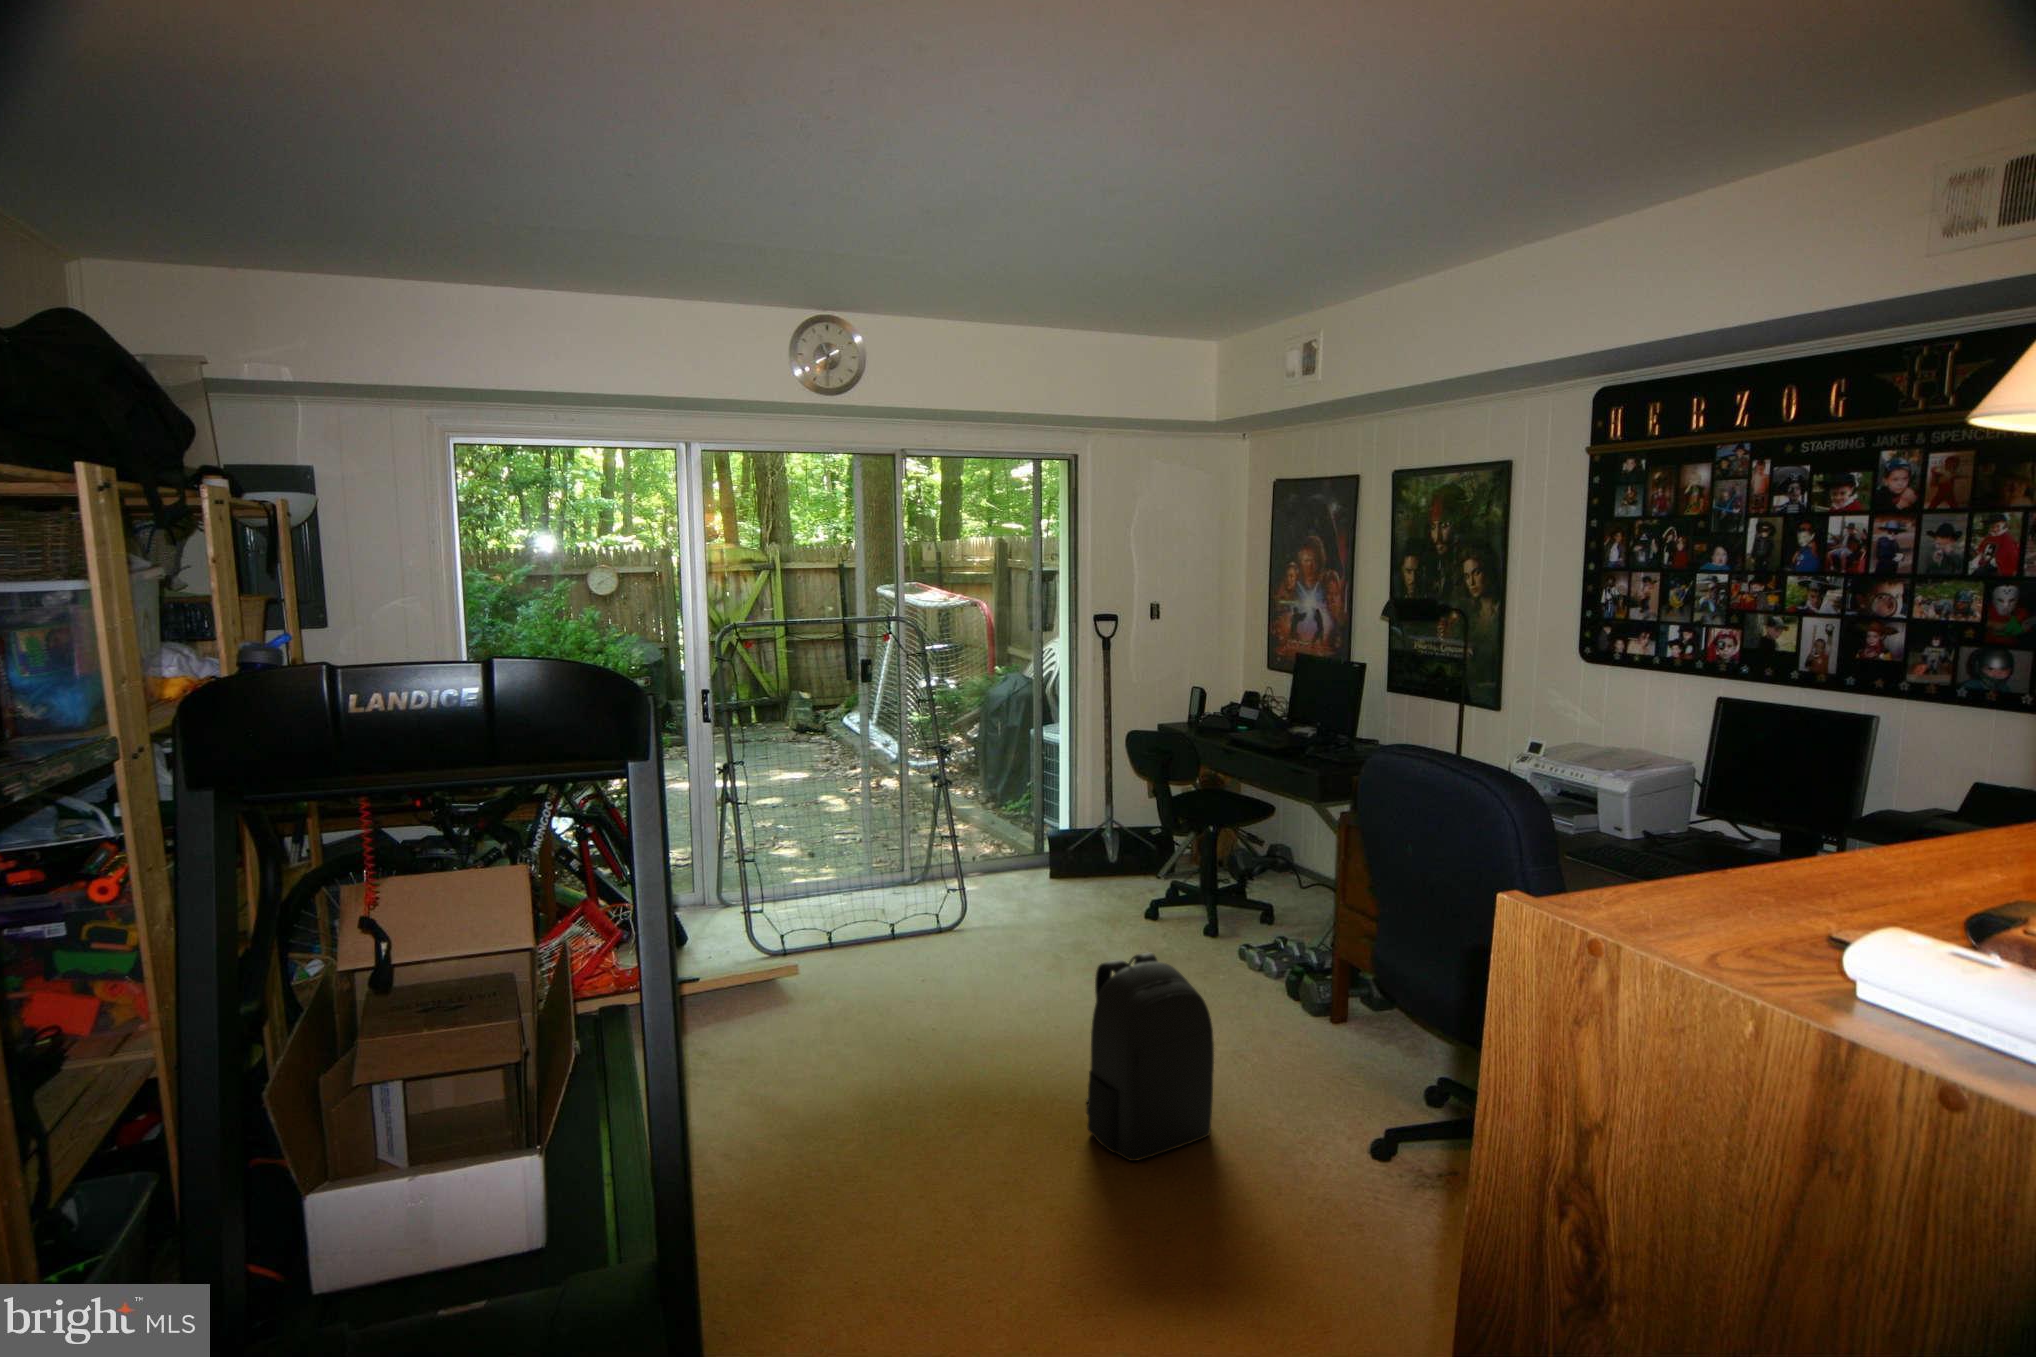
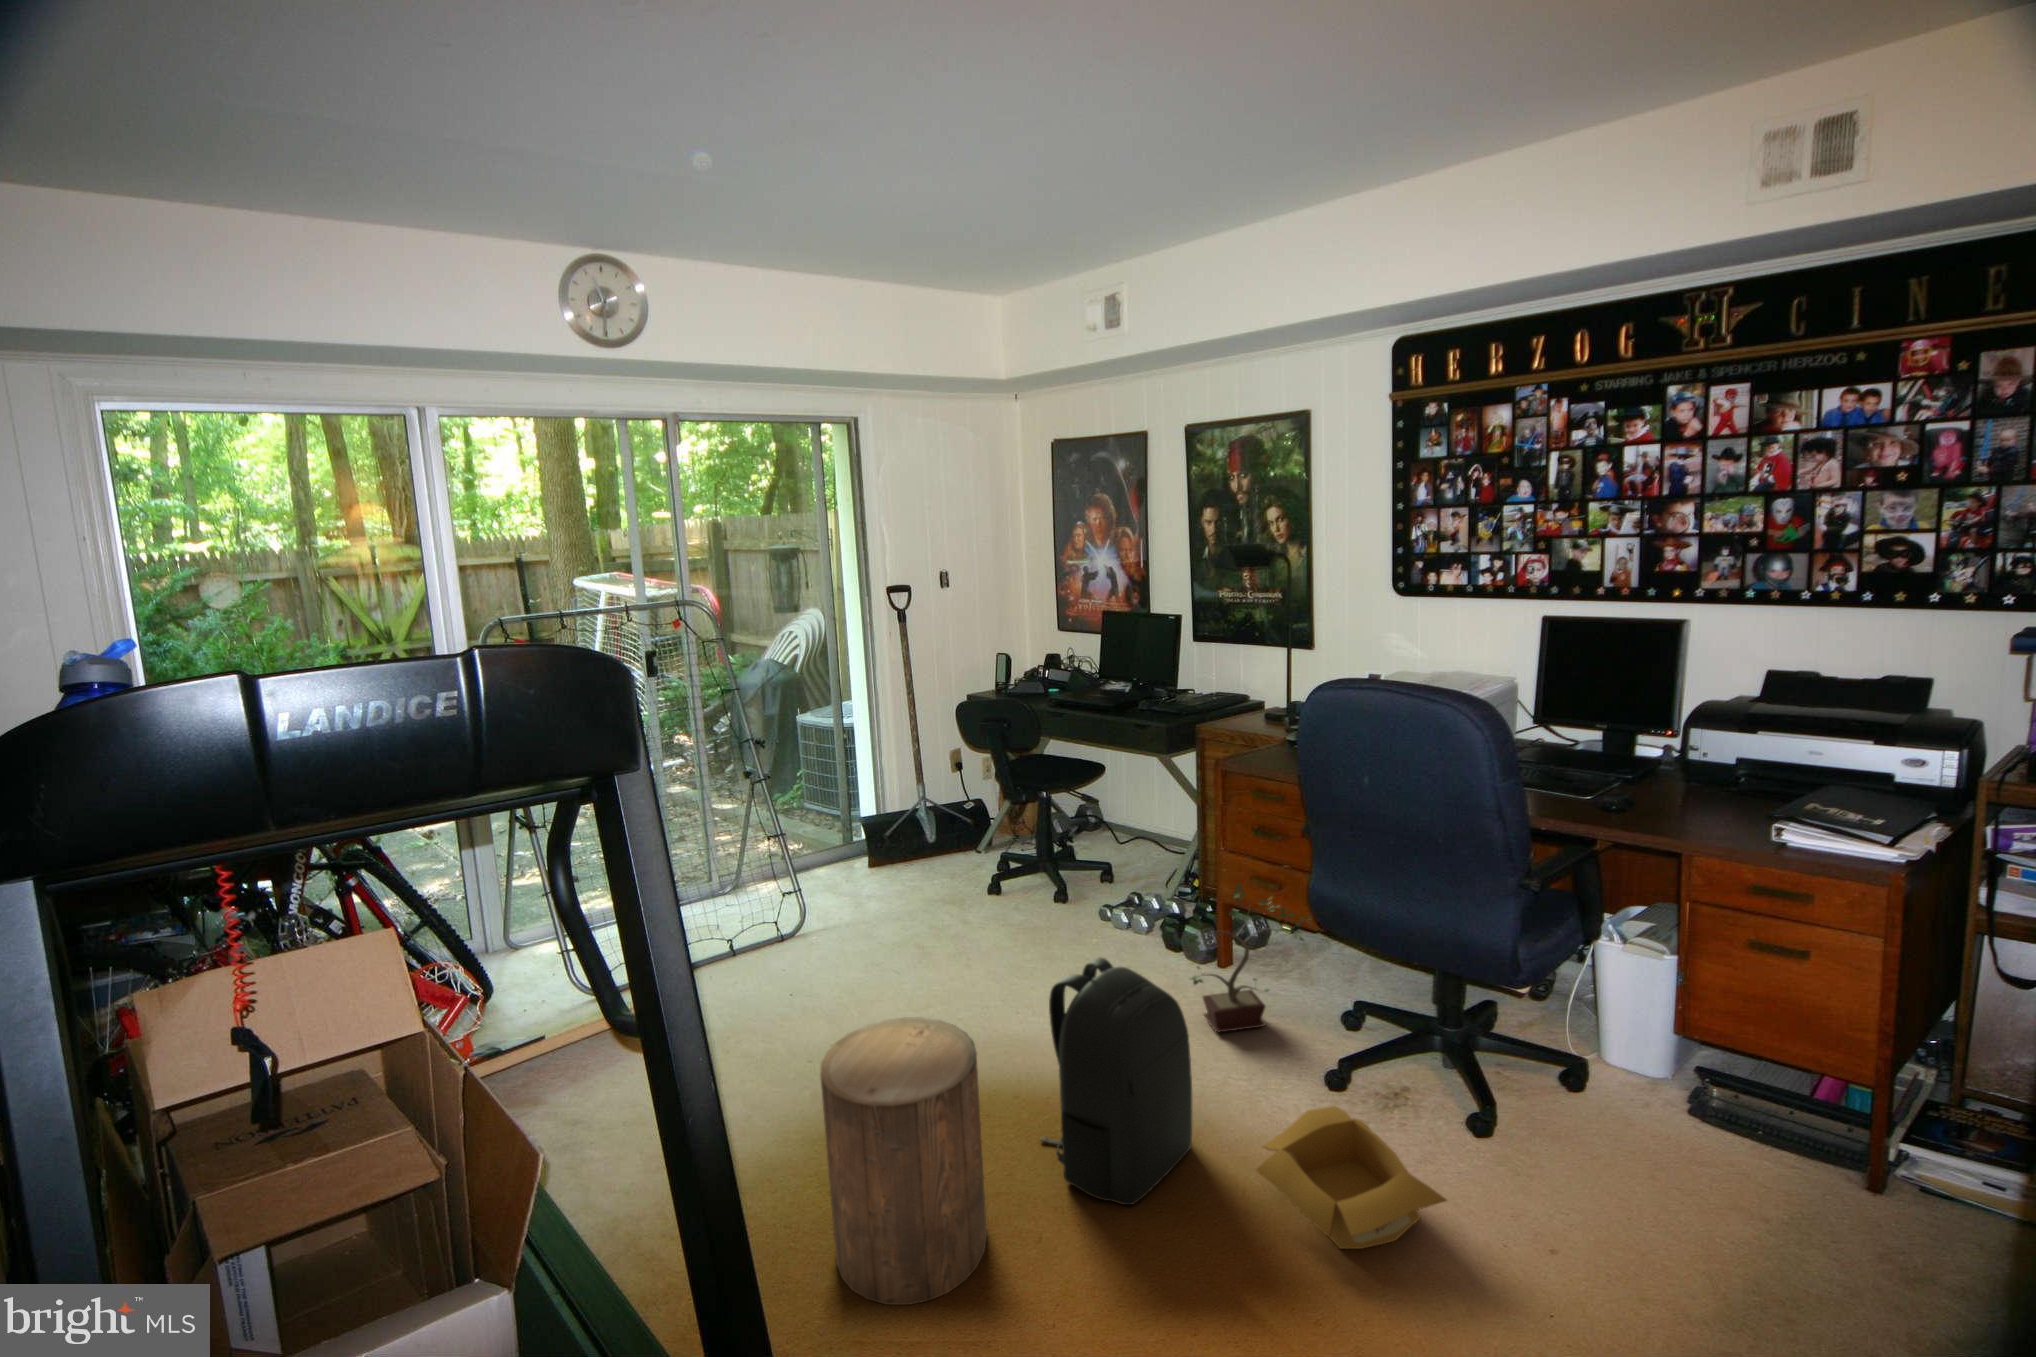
potted plant: none [1268,919,1407,1063] -> present [1189,884,1311,1032]
stool: none [888,963,1011,1178] -> present [820,1018,987,1305]
cardboard box: none [1243,1125,1399,1247] -> present [1256,1106,1447,1249]

